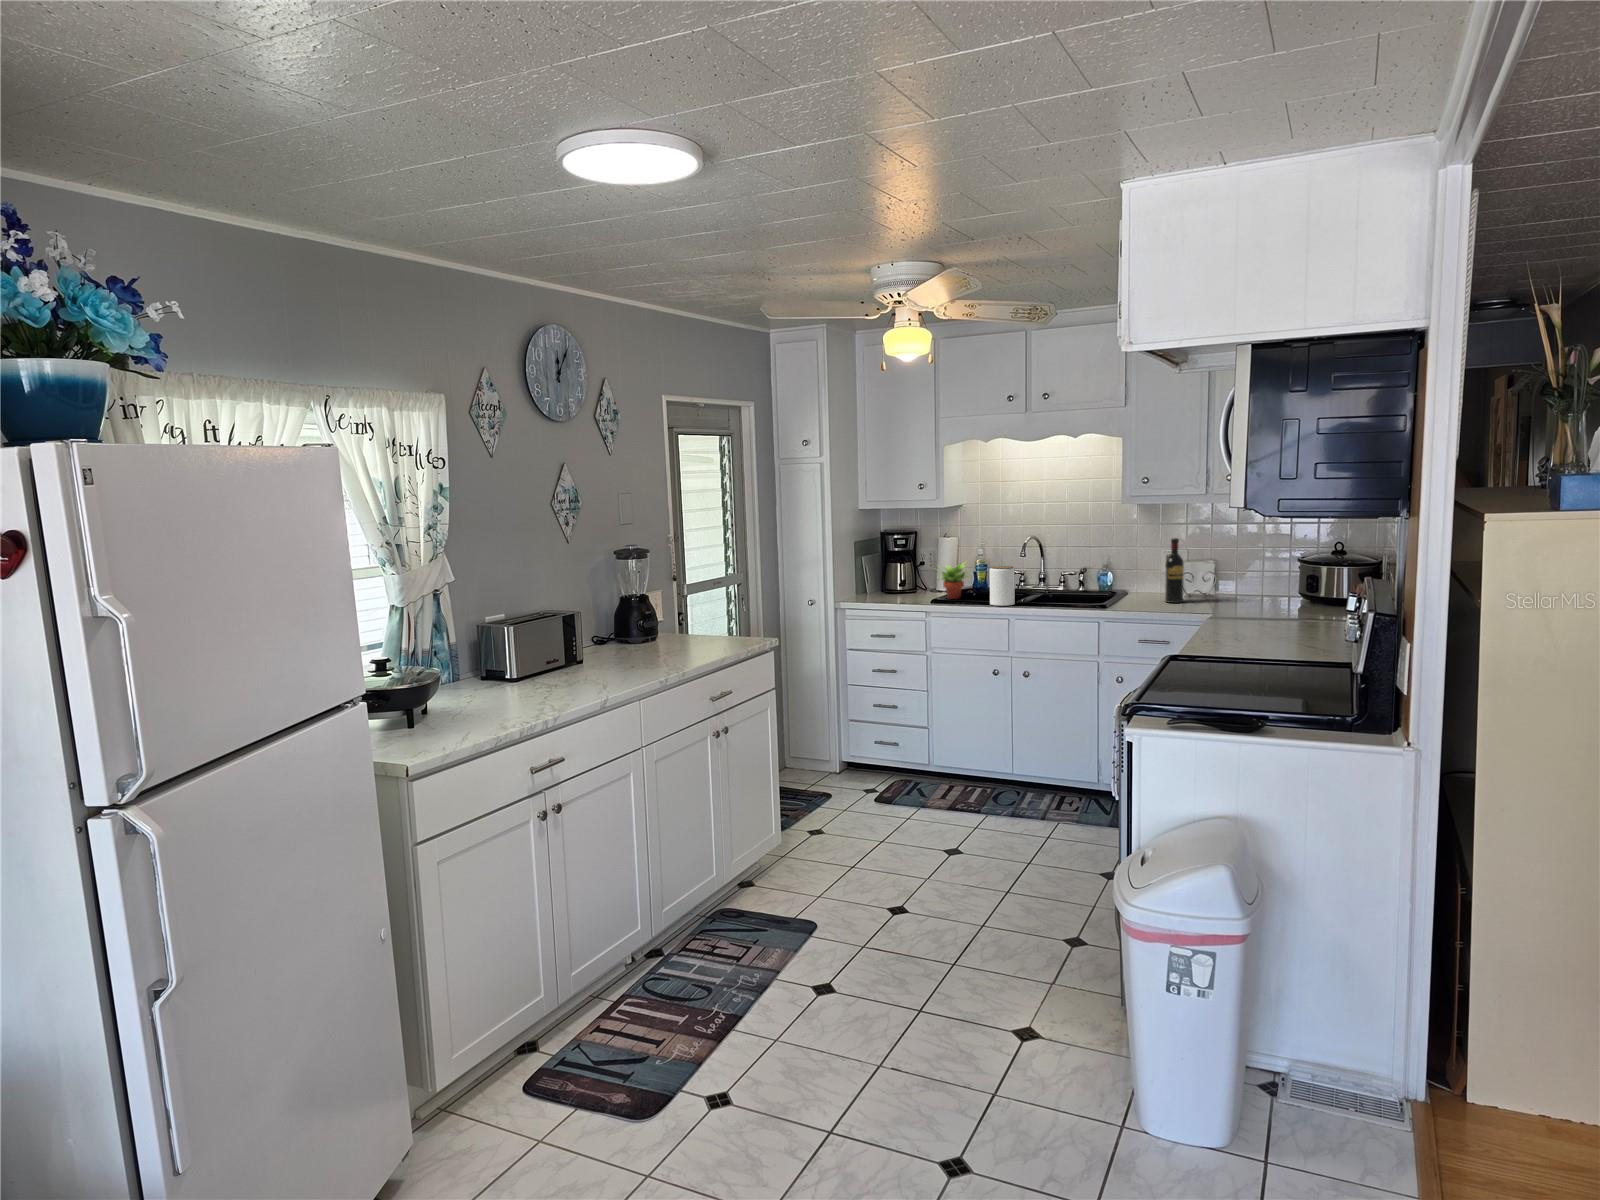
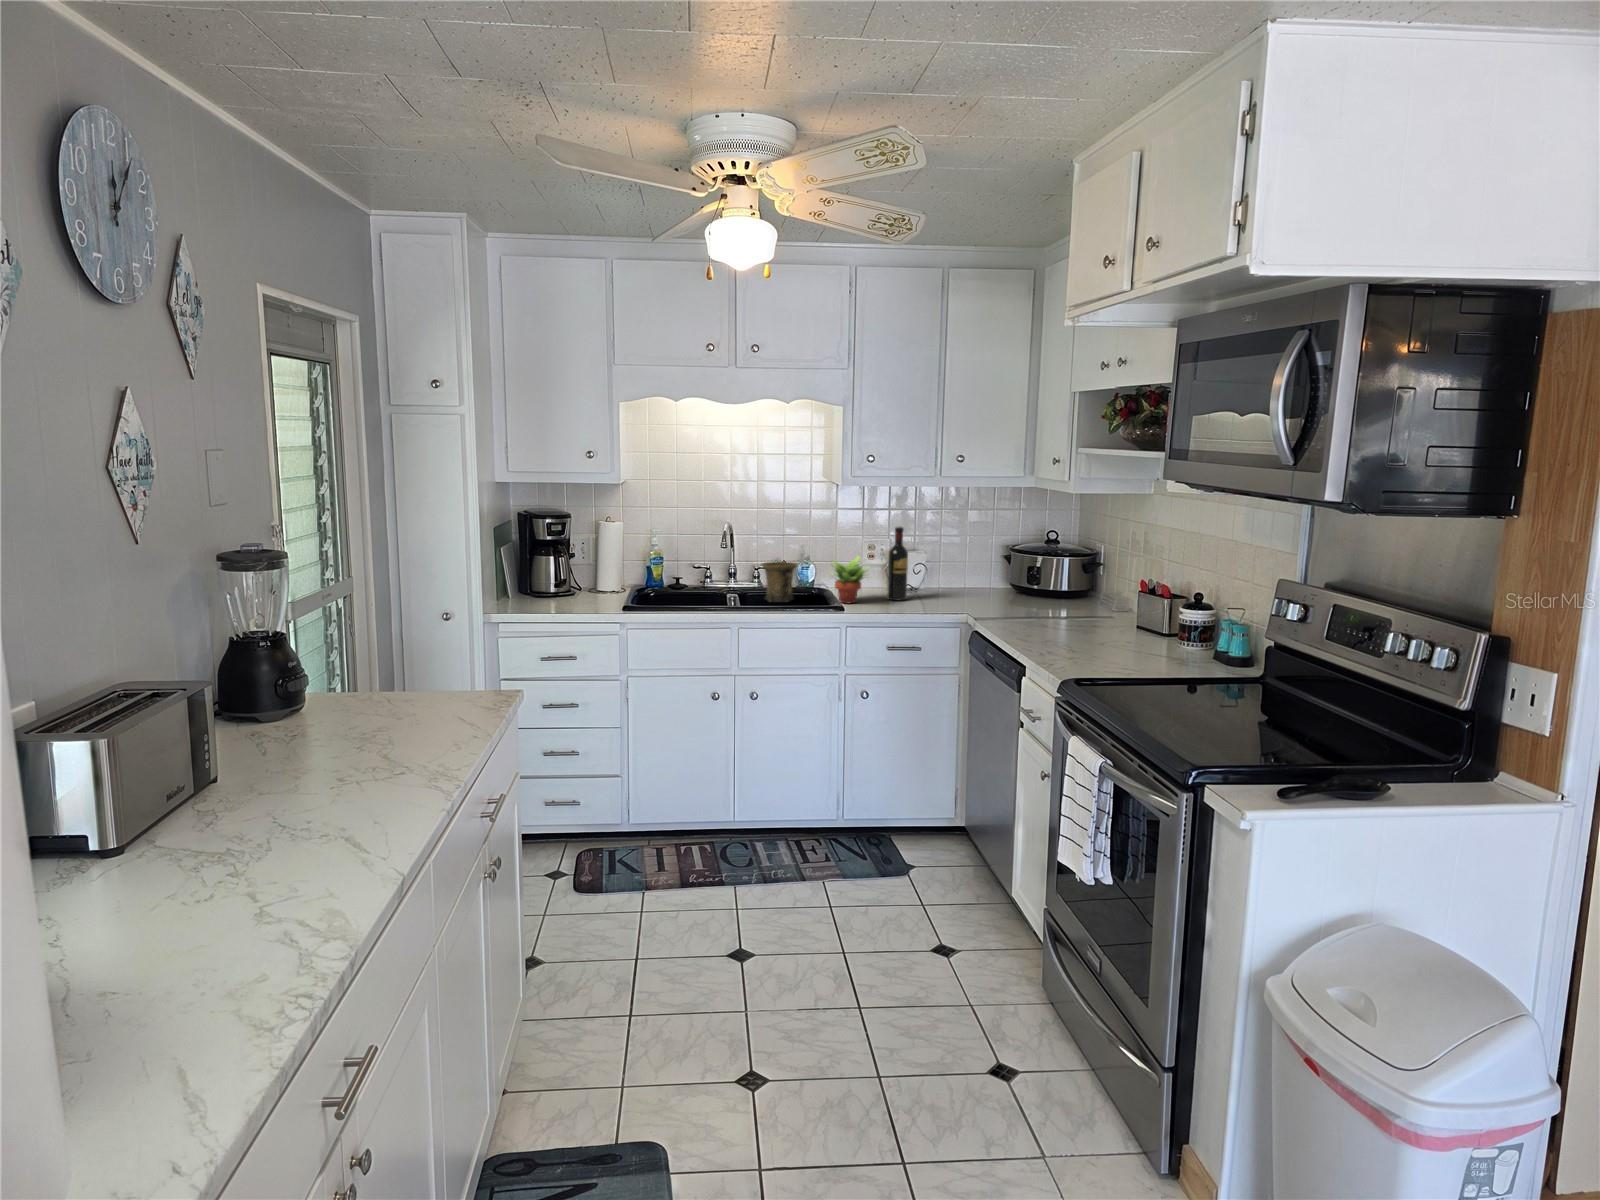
succulent plant: present [942,564,970,599] -> present [832,555,867,603]
jar: present [990,566,1015,606] -> none [698,561,729,612]
mug: none [1050,568,1081,601] -> present [762,562,797,602]

